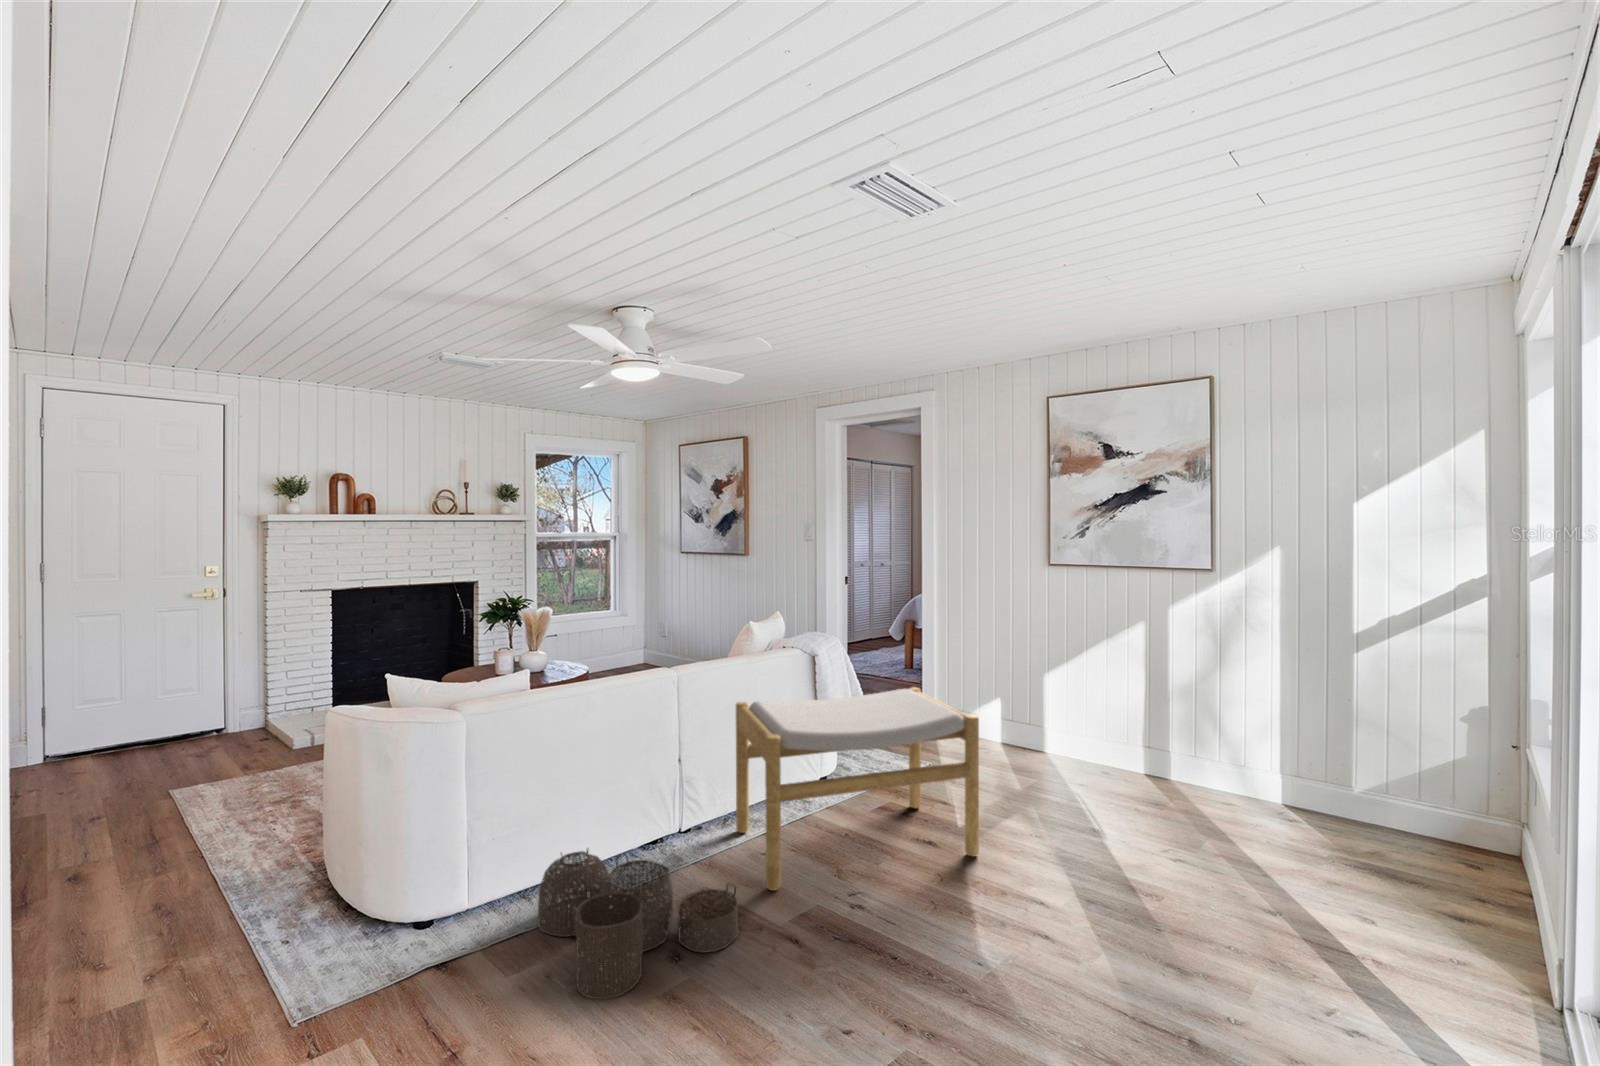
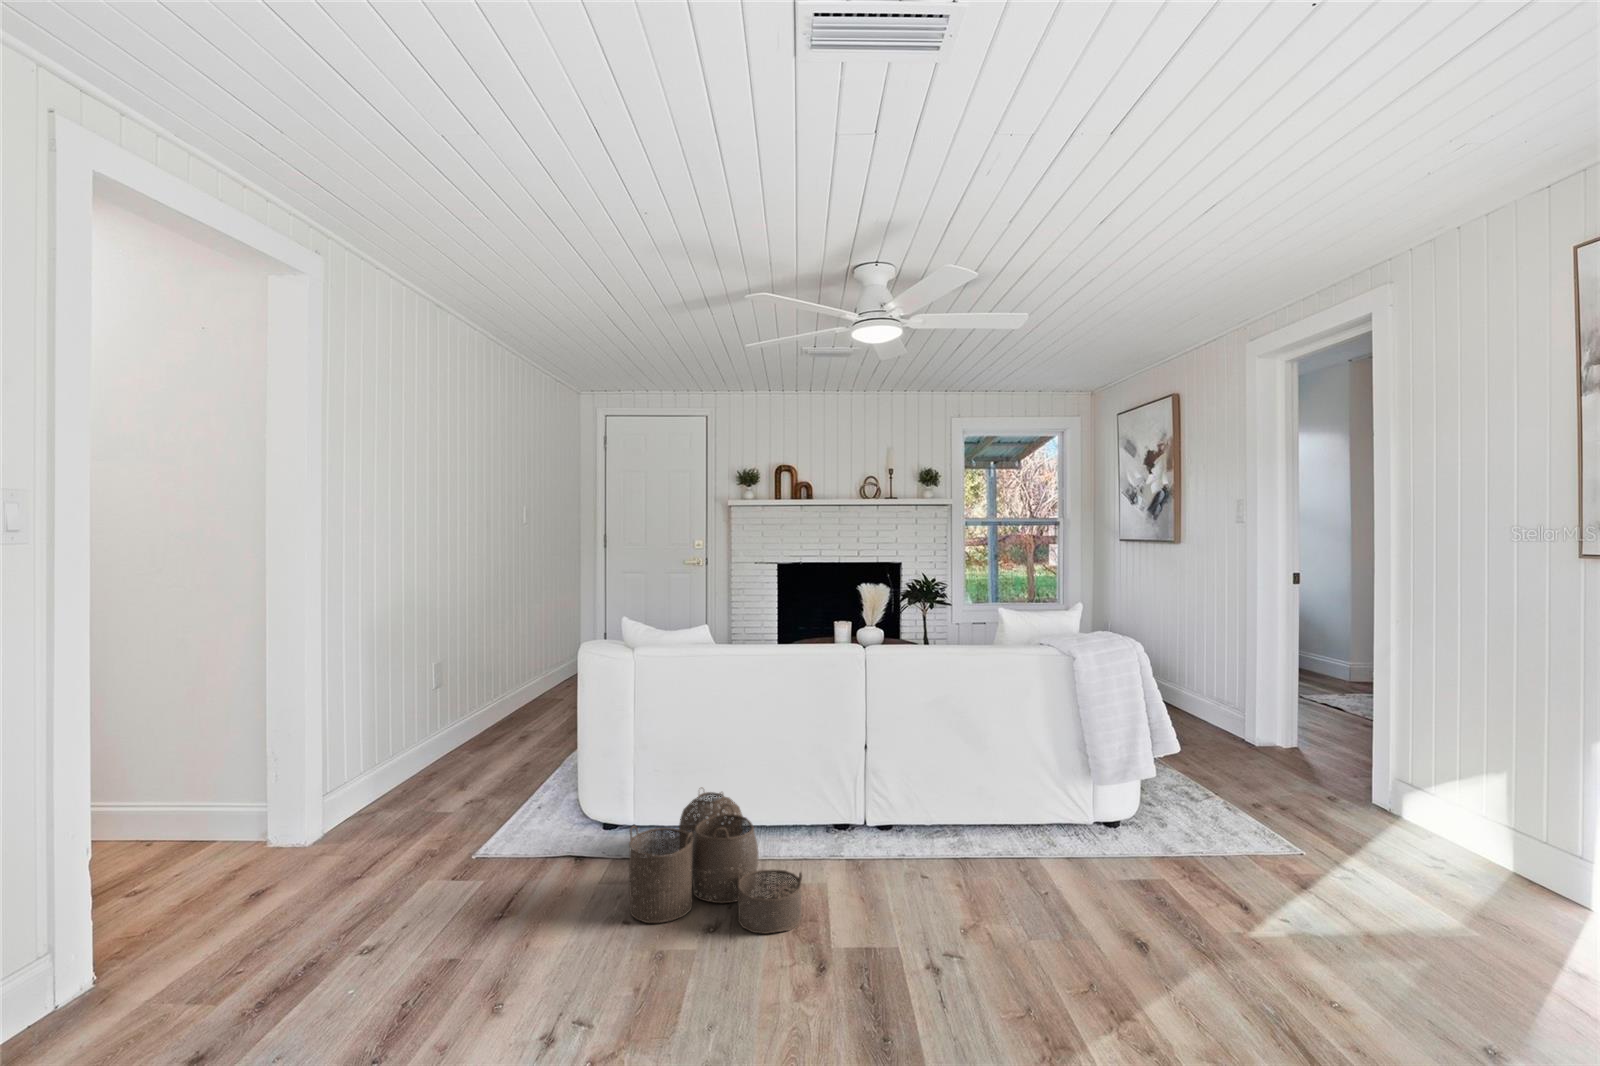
footstool: present [736,687,979,890] -> none [874,693,1207,1004]

